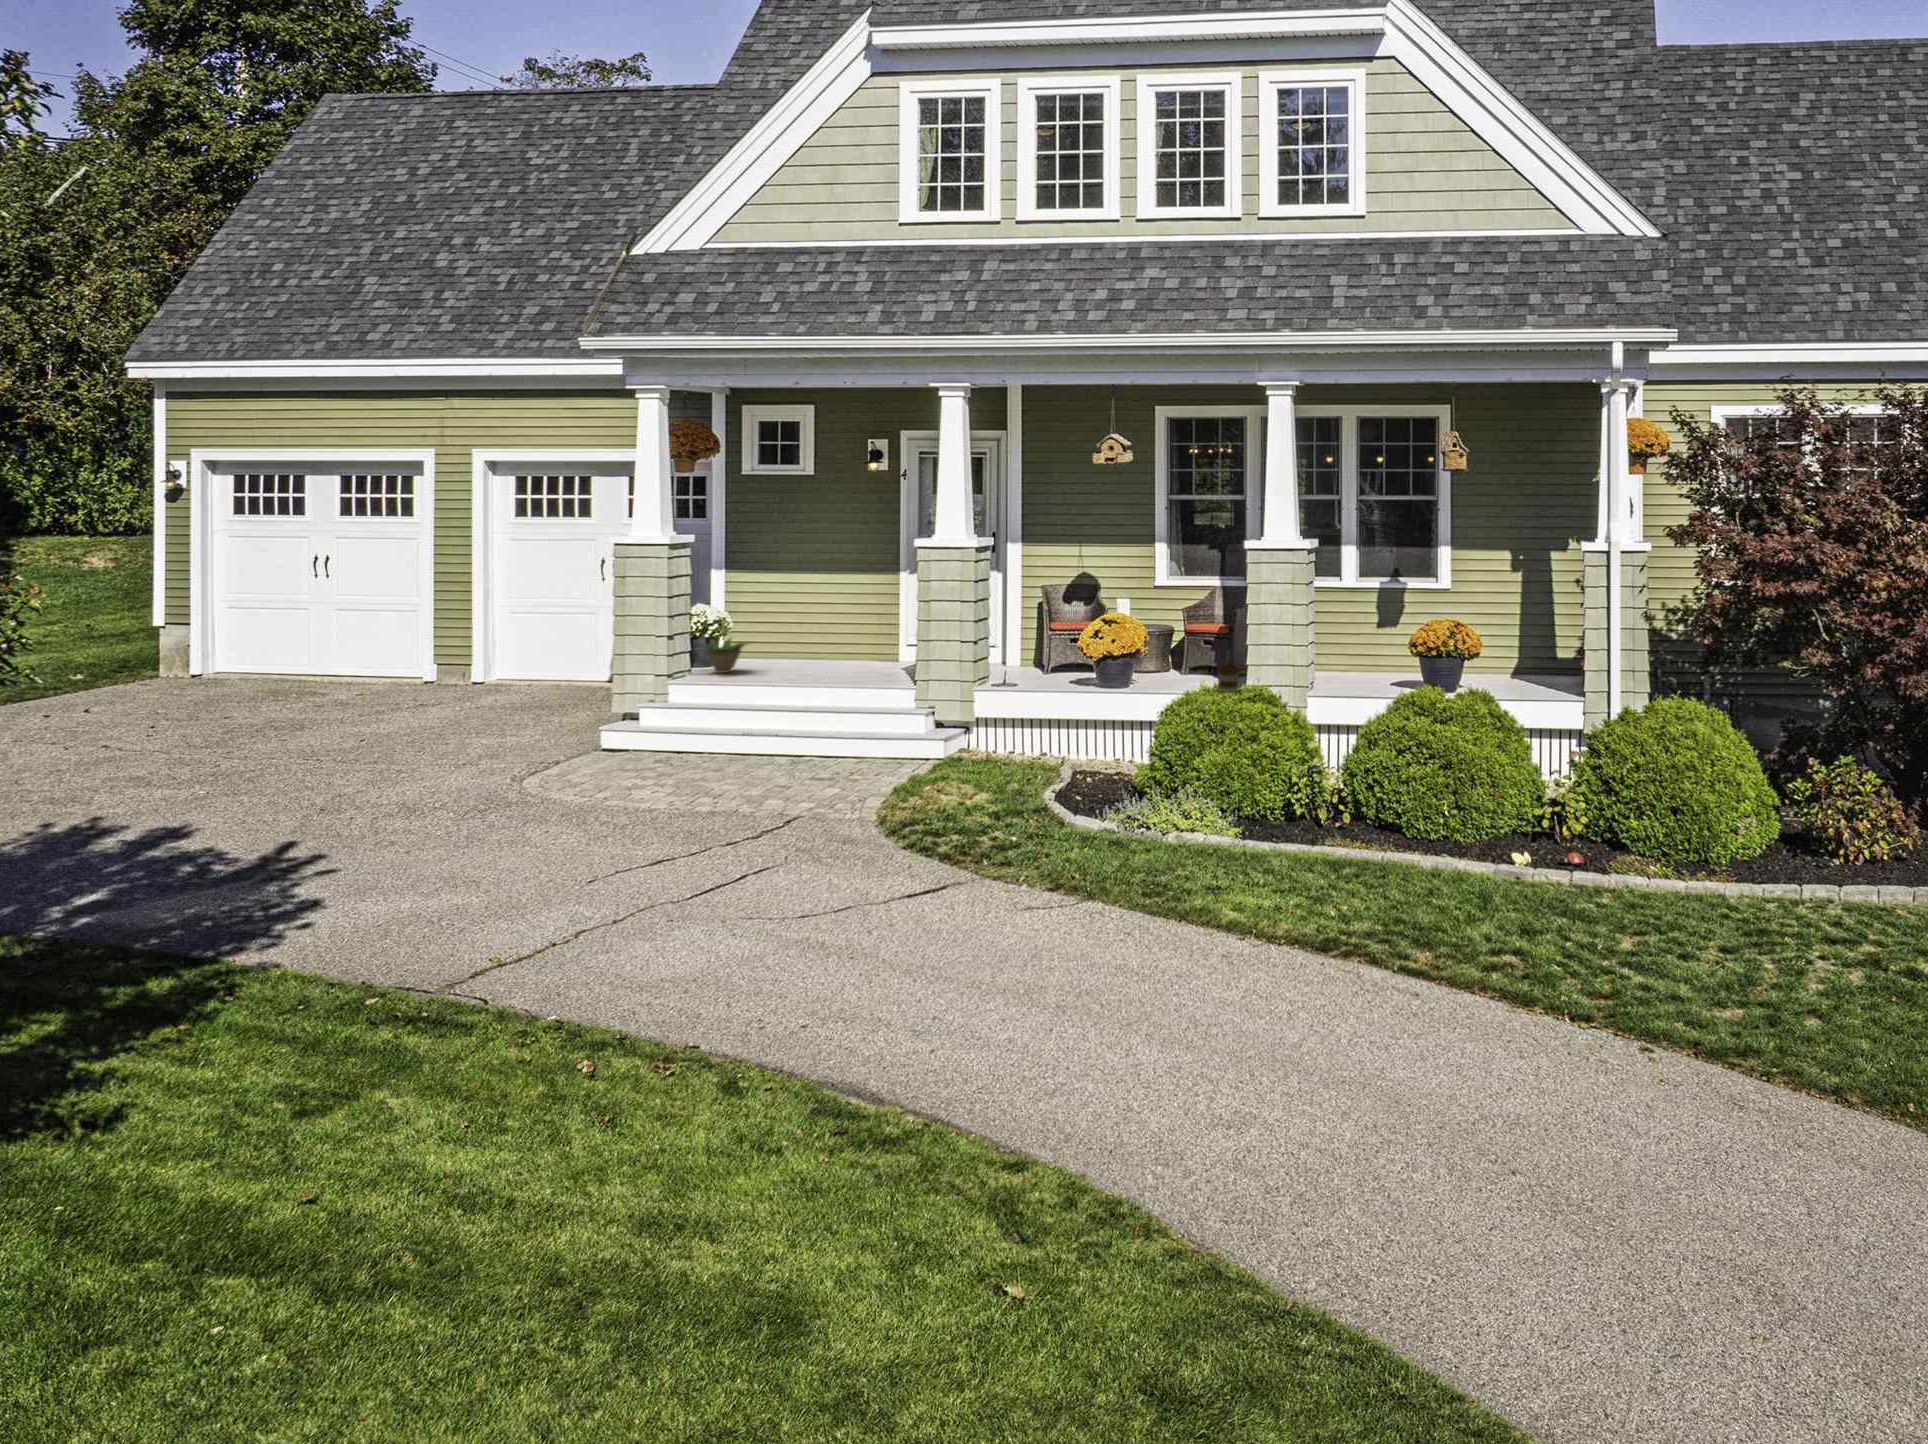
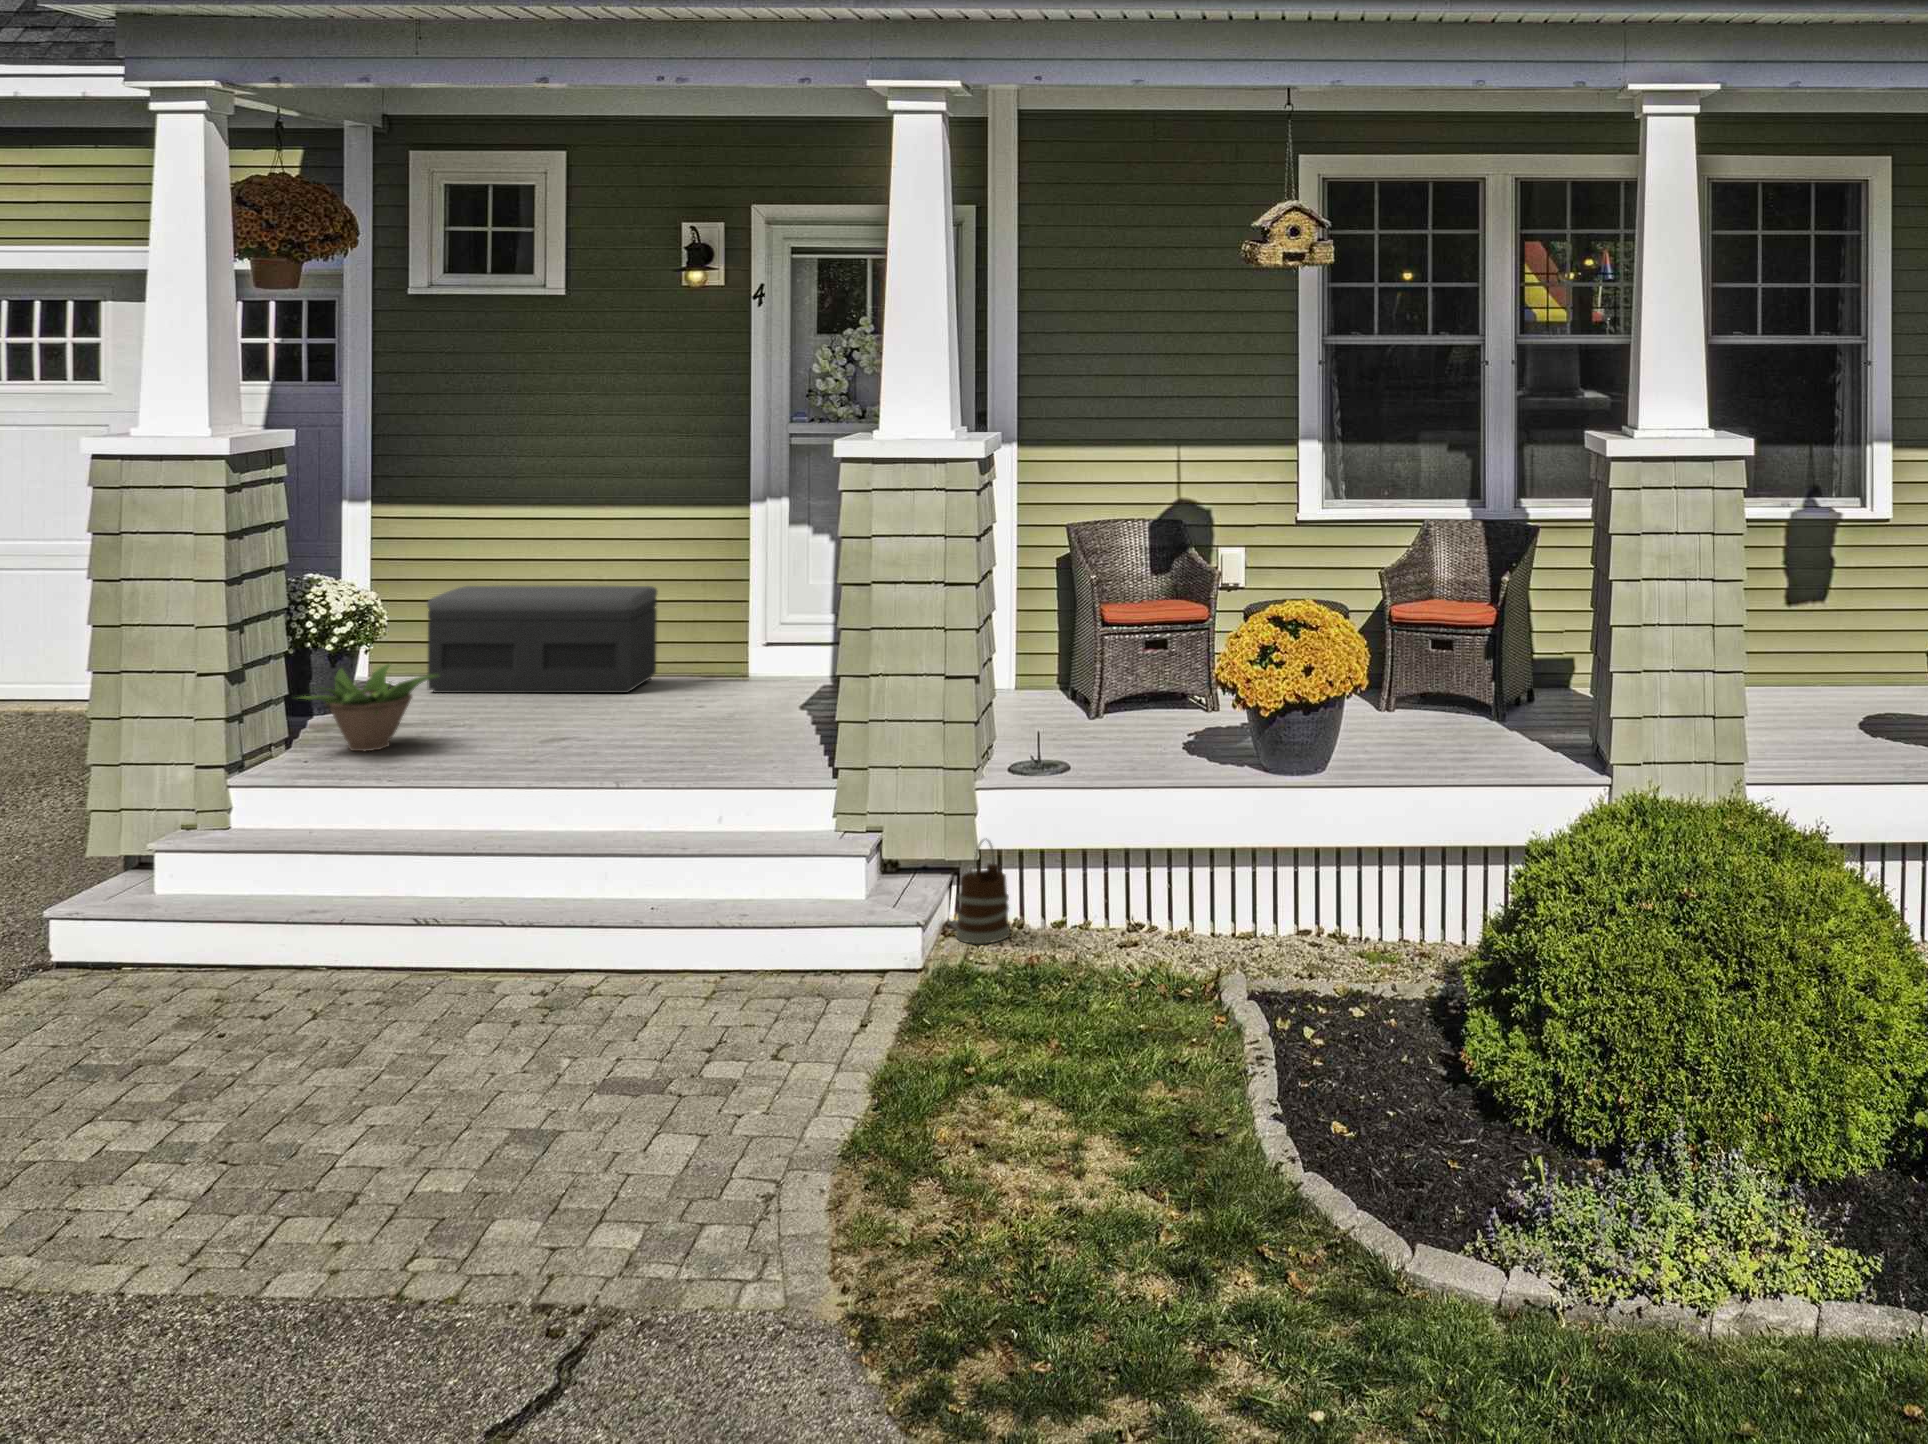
storage bench: none [749,609,852,657] -> present [427,586,657,693]
wooden bucket: present [1217,652,1239,692] -> present [956,838,1010,944]

